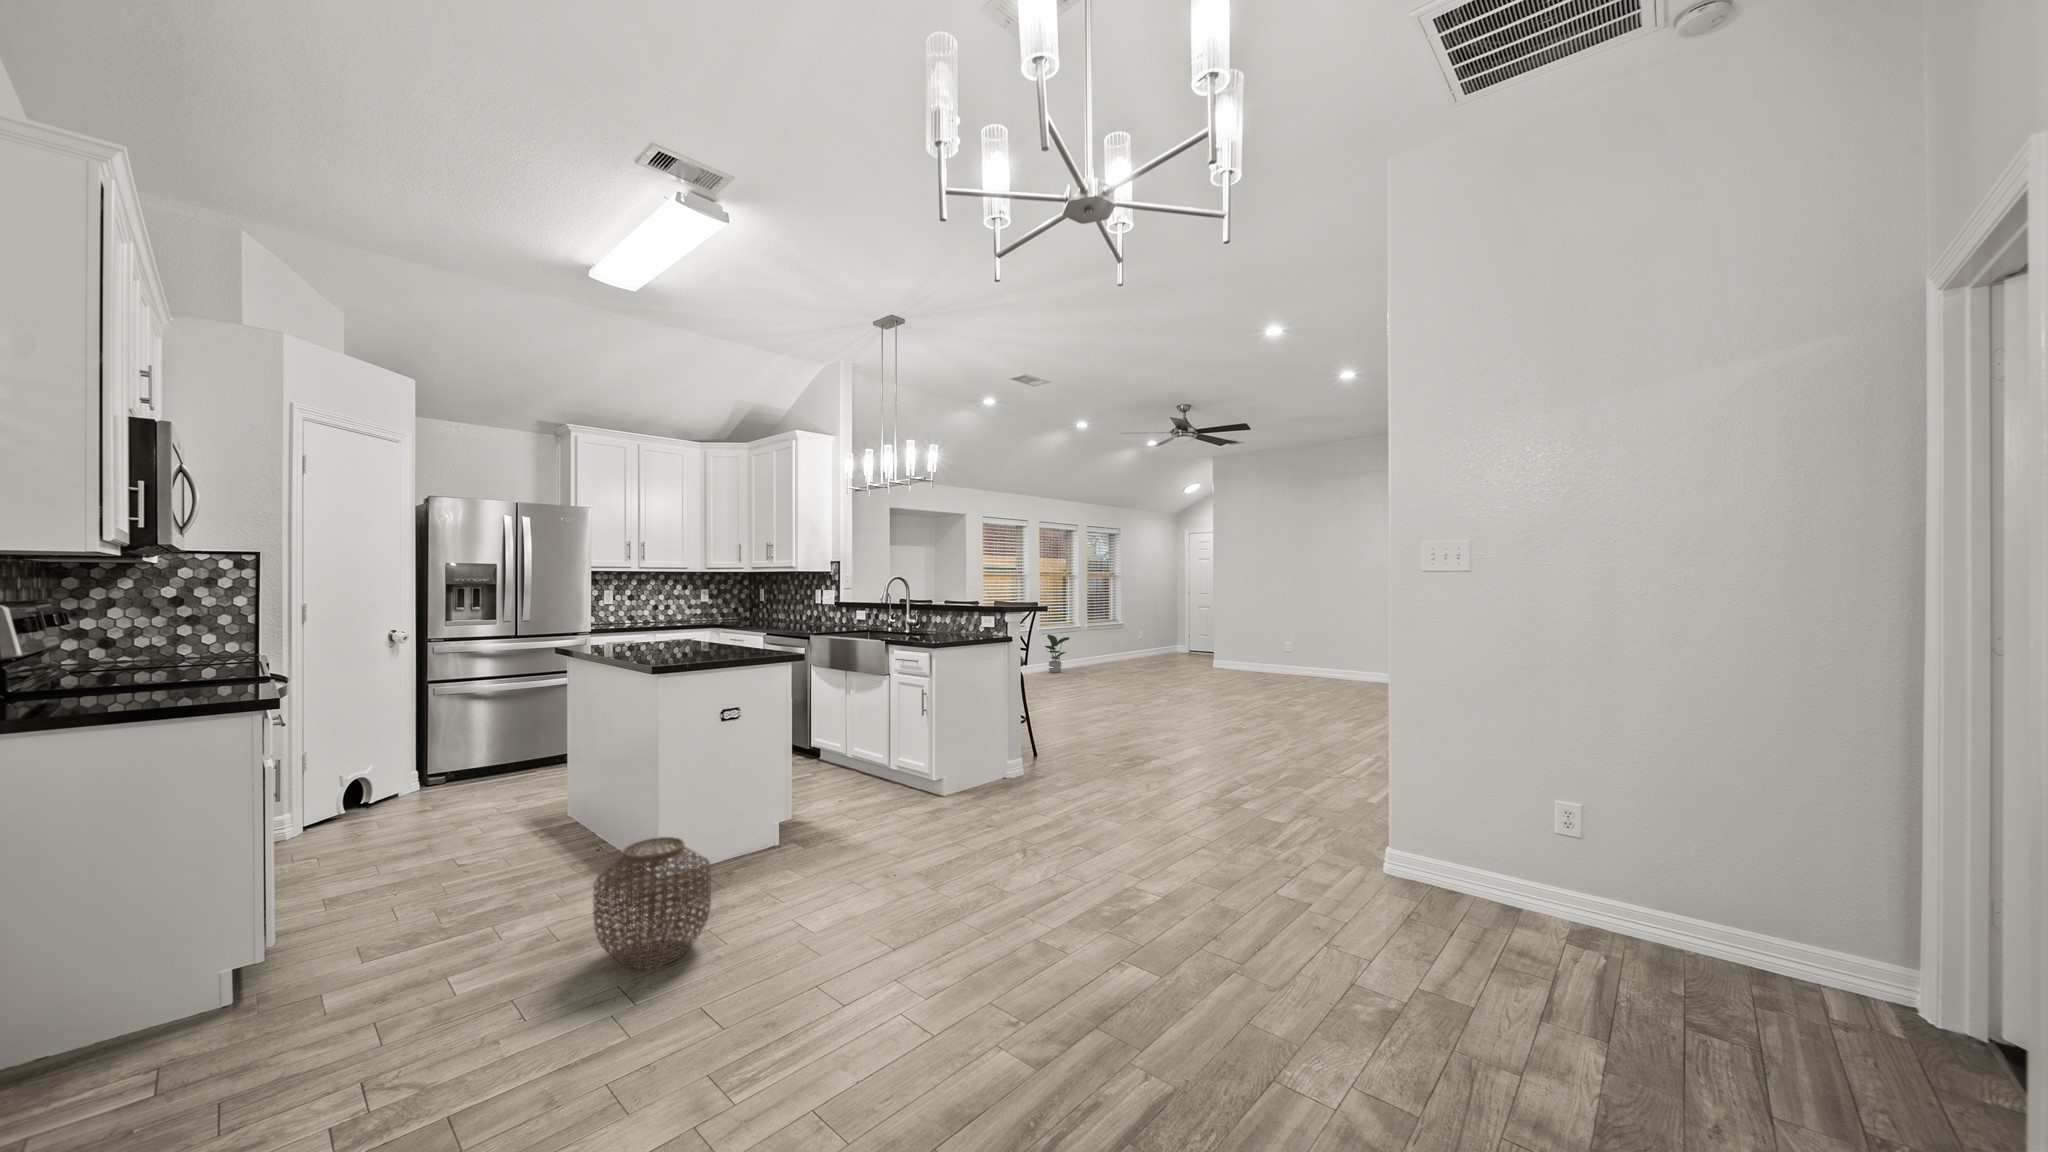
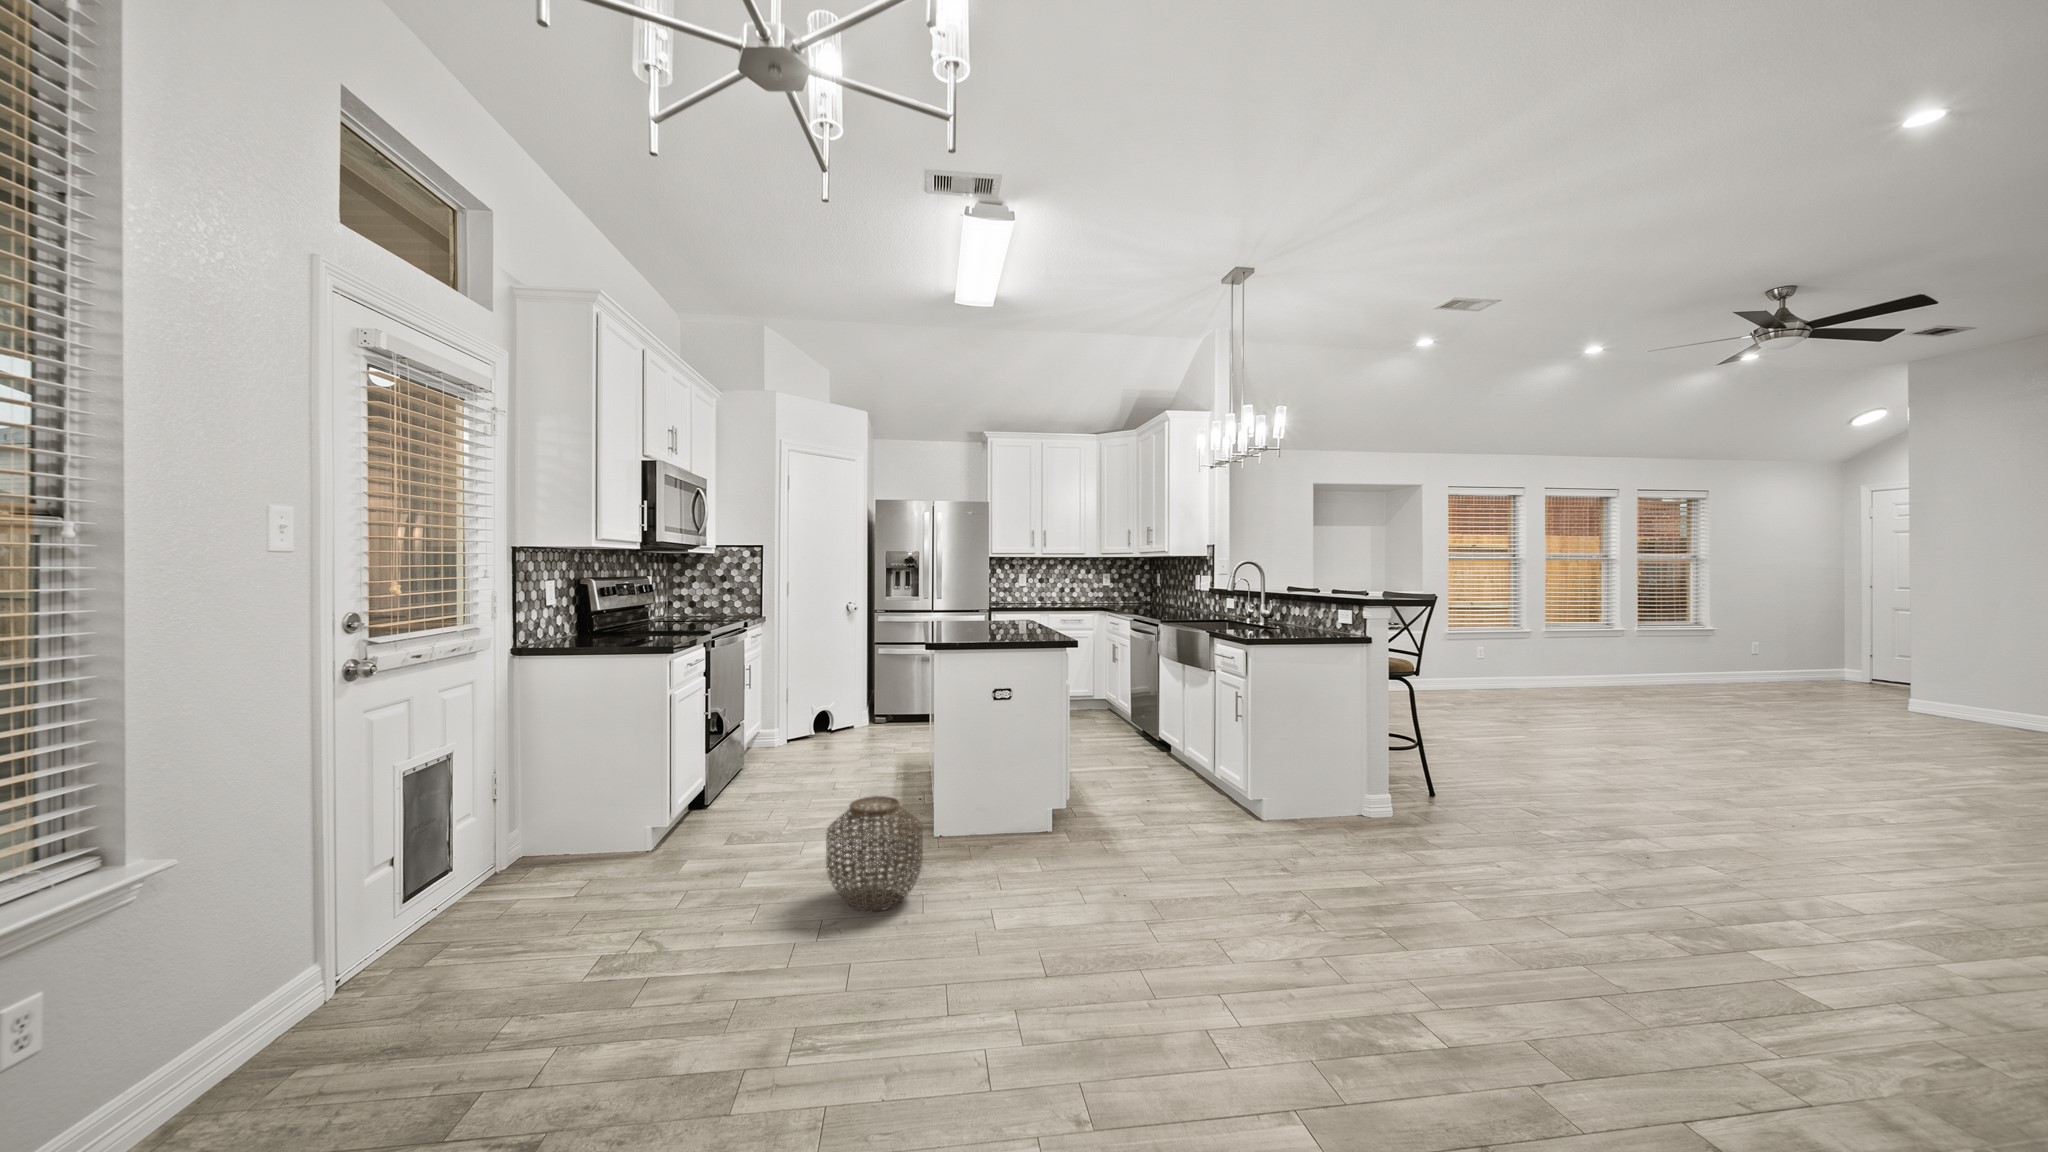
potted plant: present [1045,635,1069,673] -> none [1543,639,1586,691]

